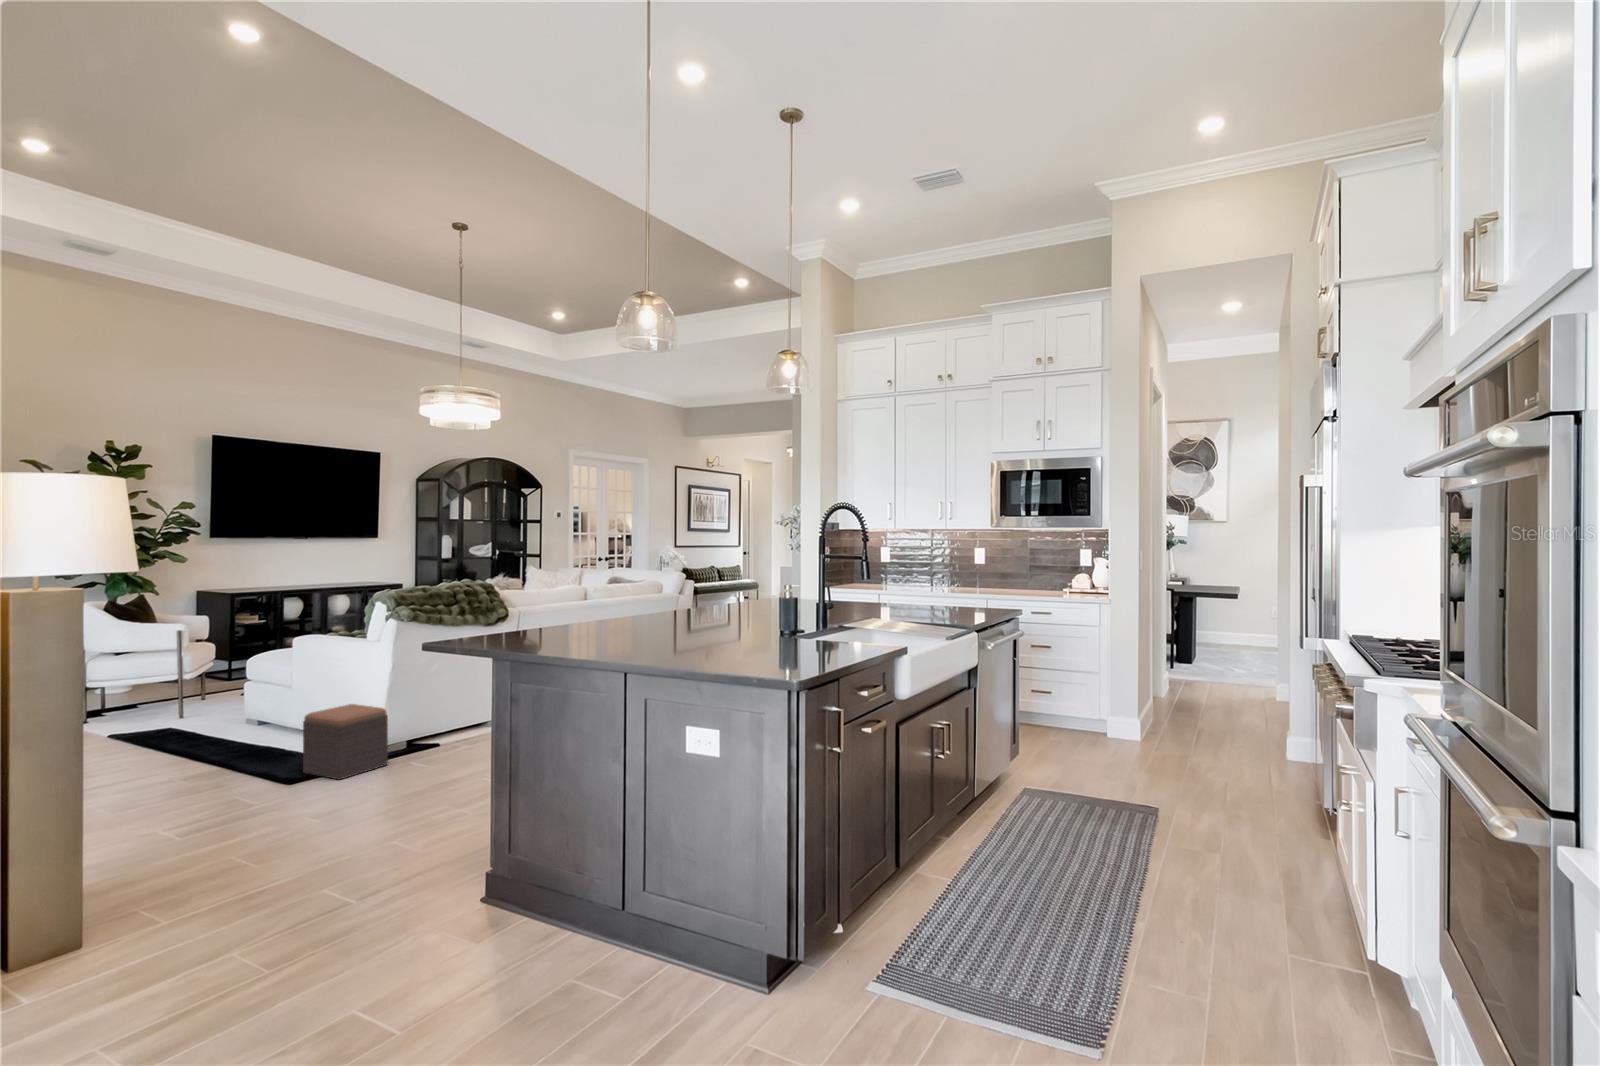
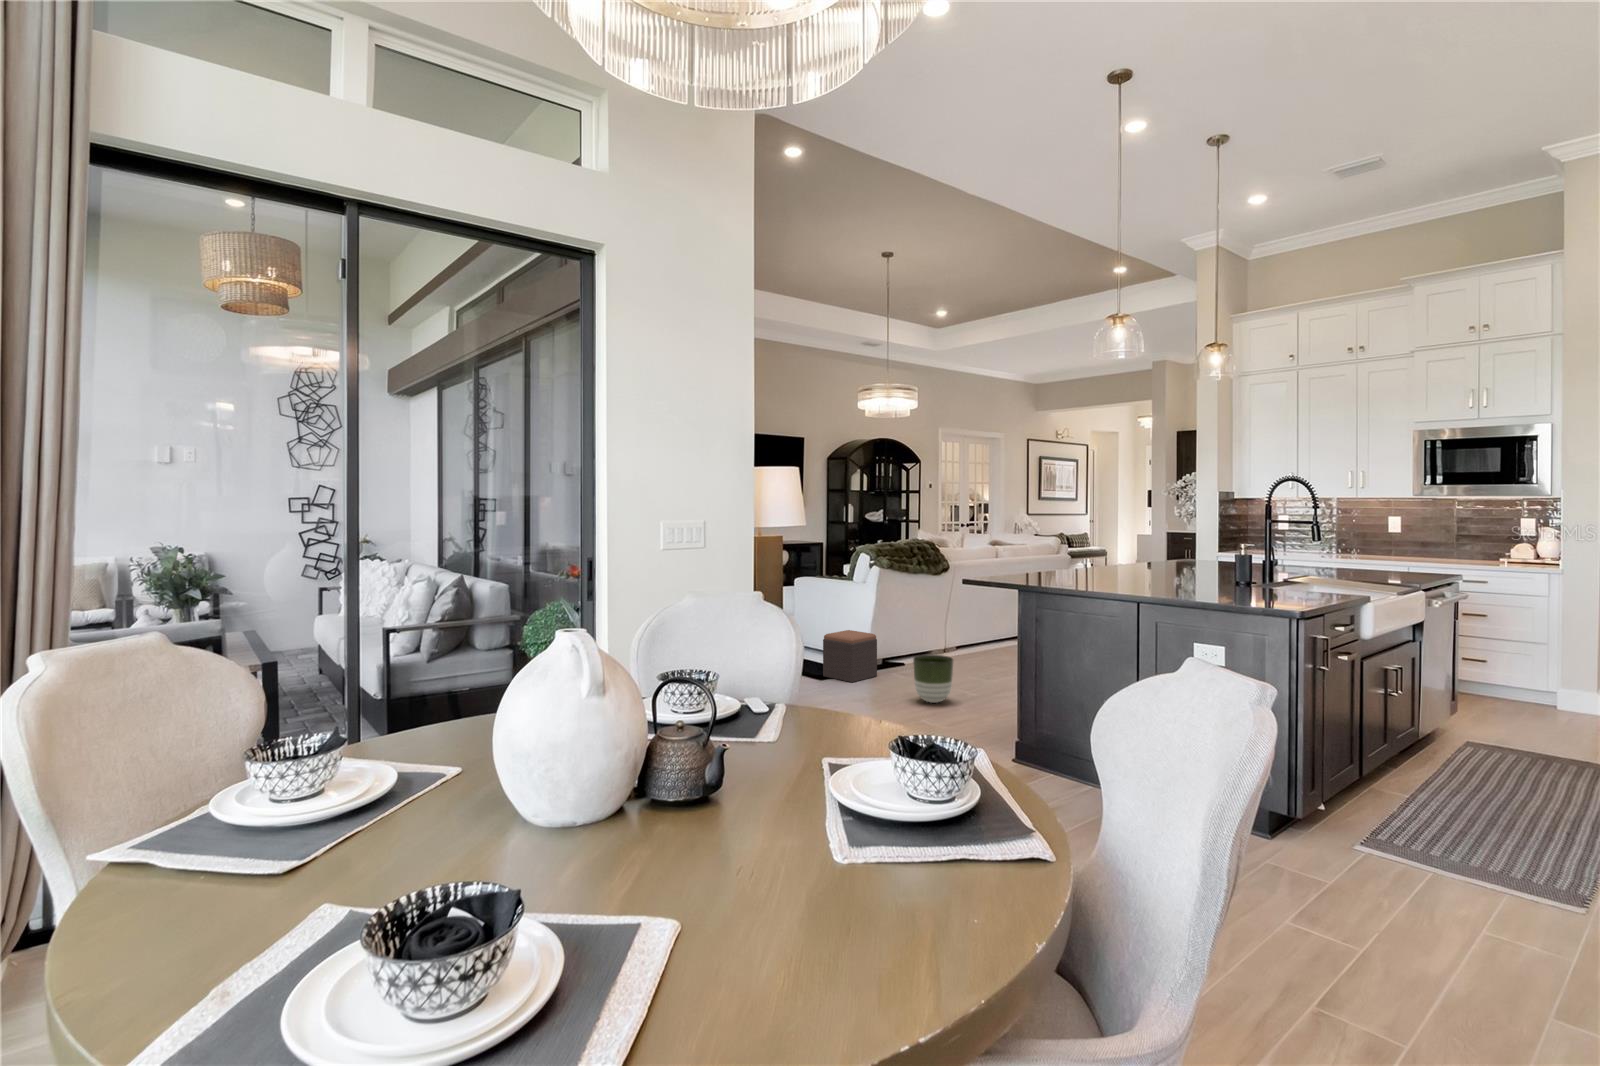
planter: none [407,736,466,804] -> present [913,655,953,703]

